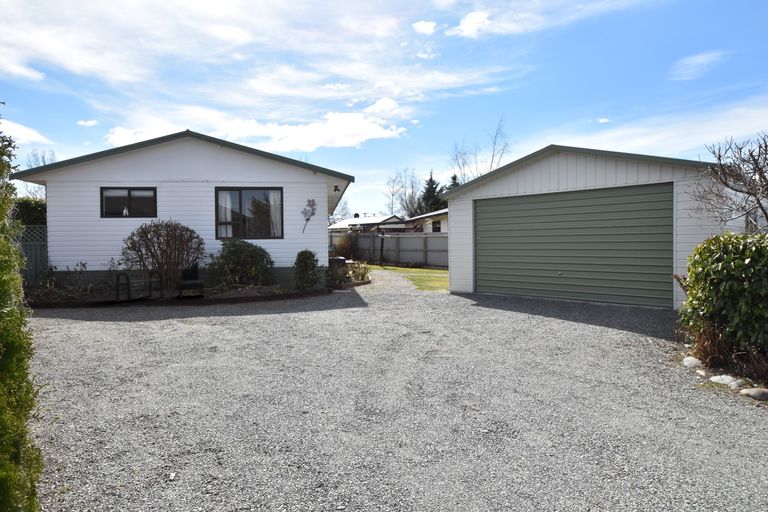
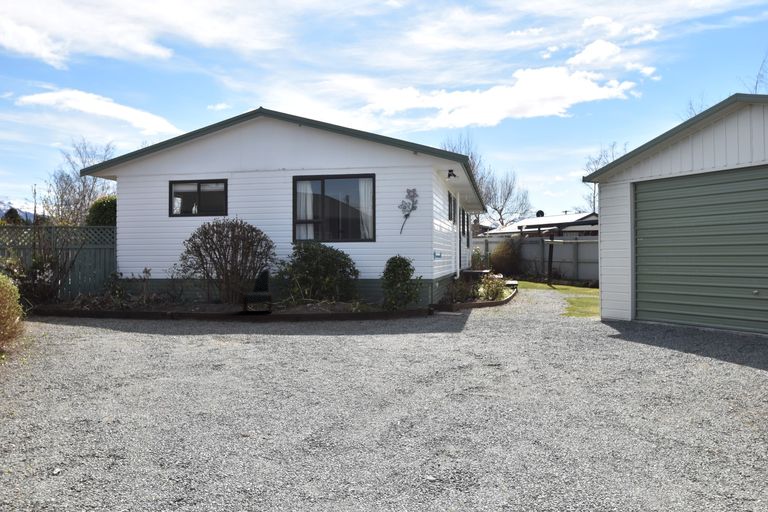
bench: present [116,270,164,301] -> none [173,279,226,315]

